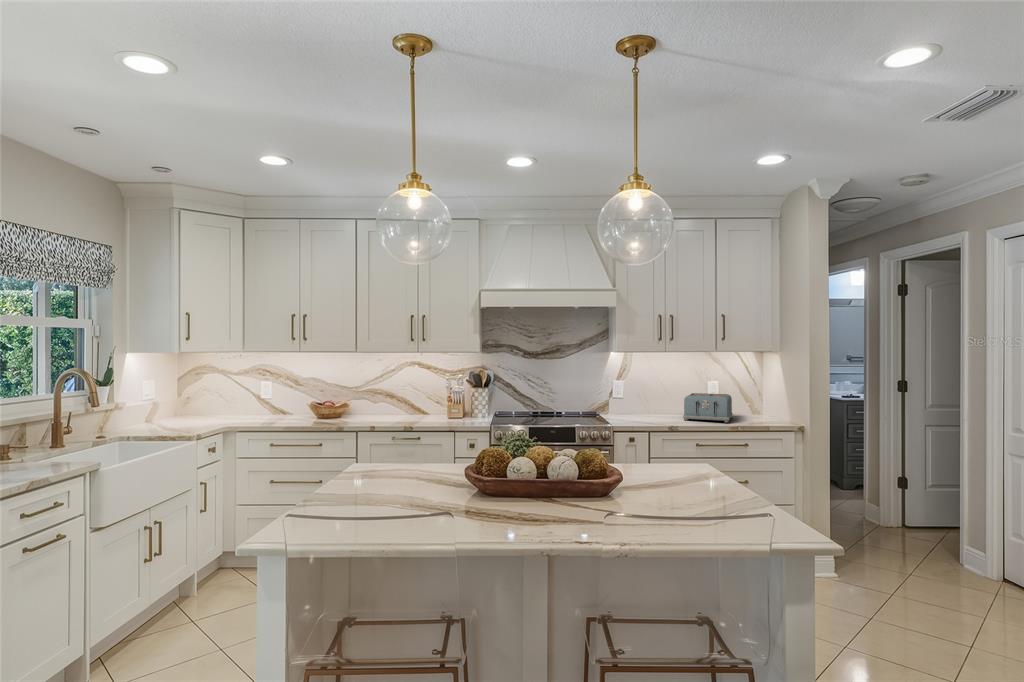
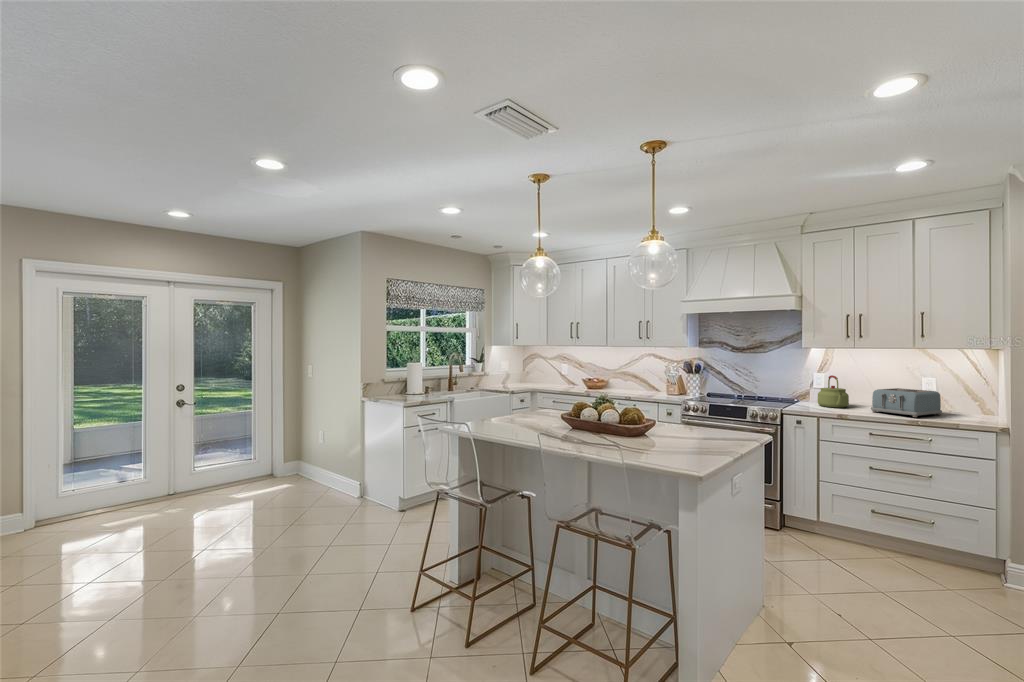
kettle: none [626,383,658,418] -> present [818,375,849,408]

